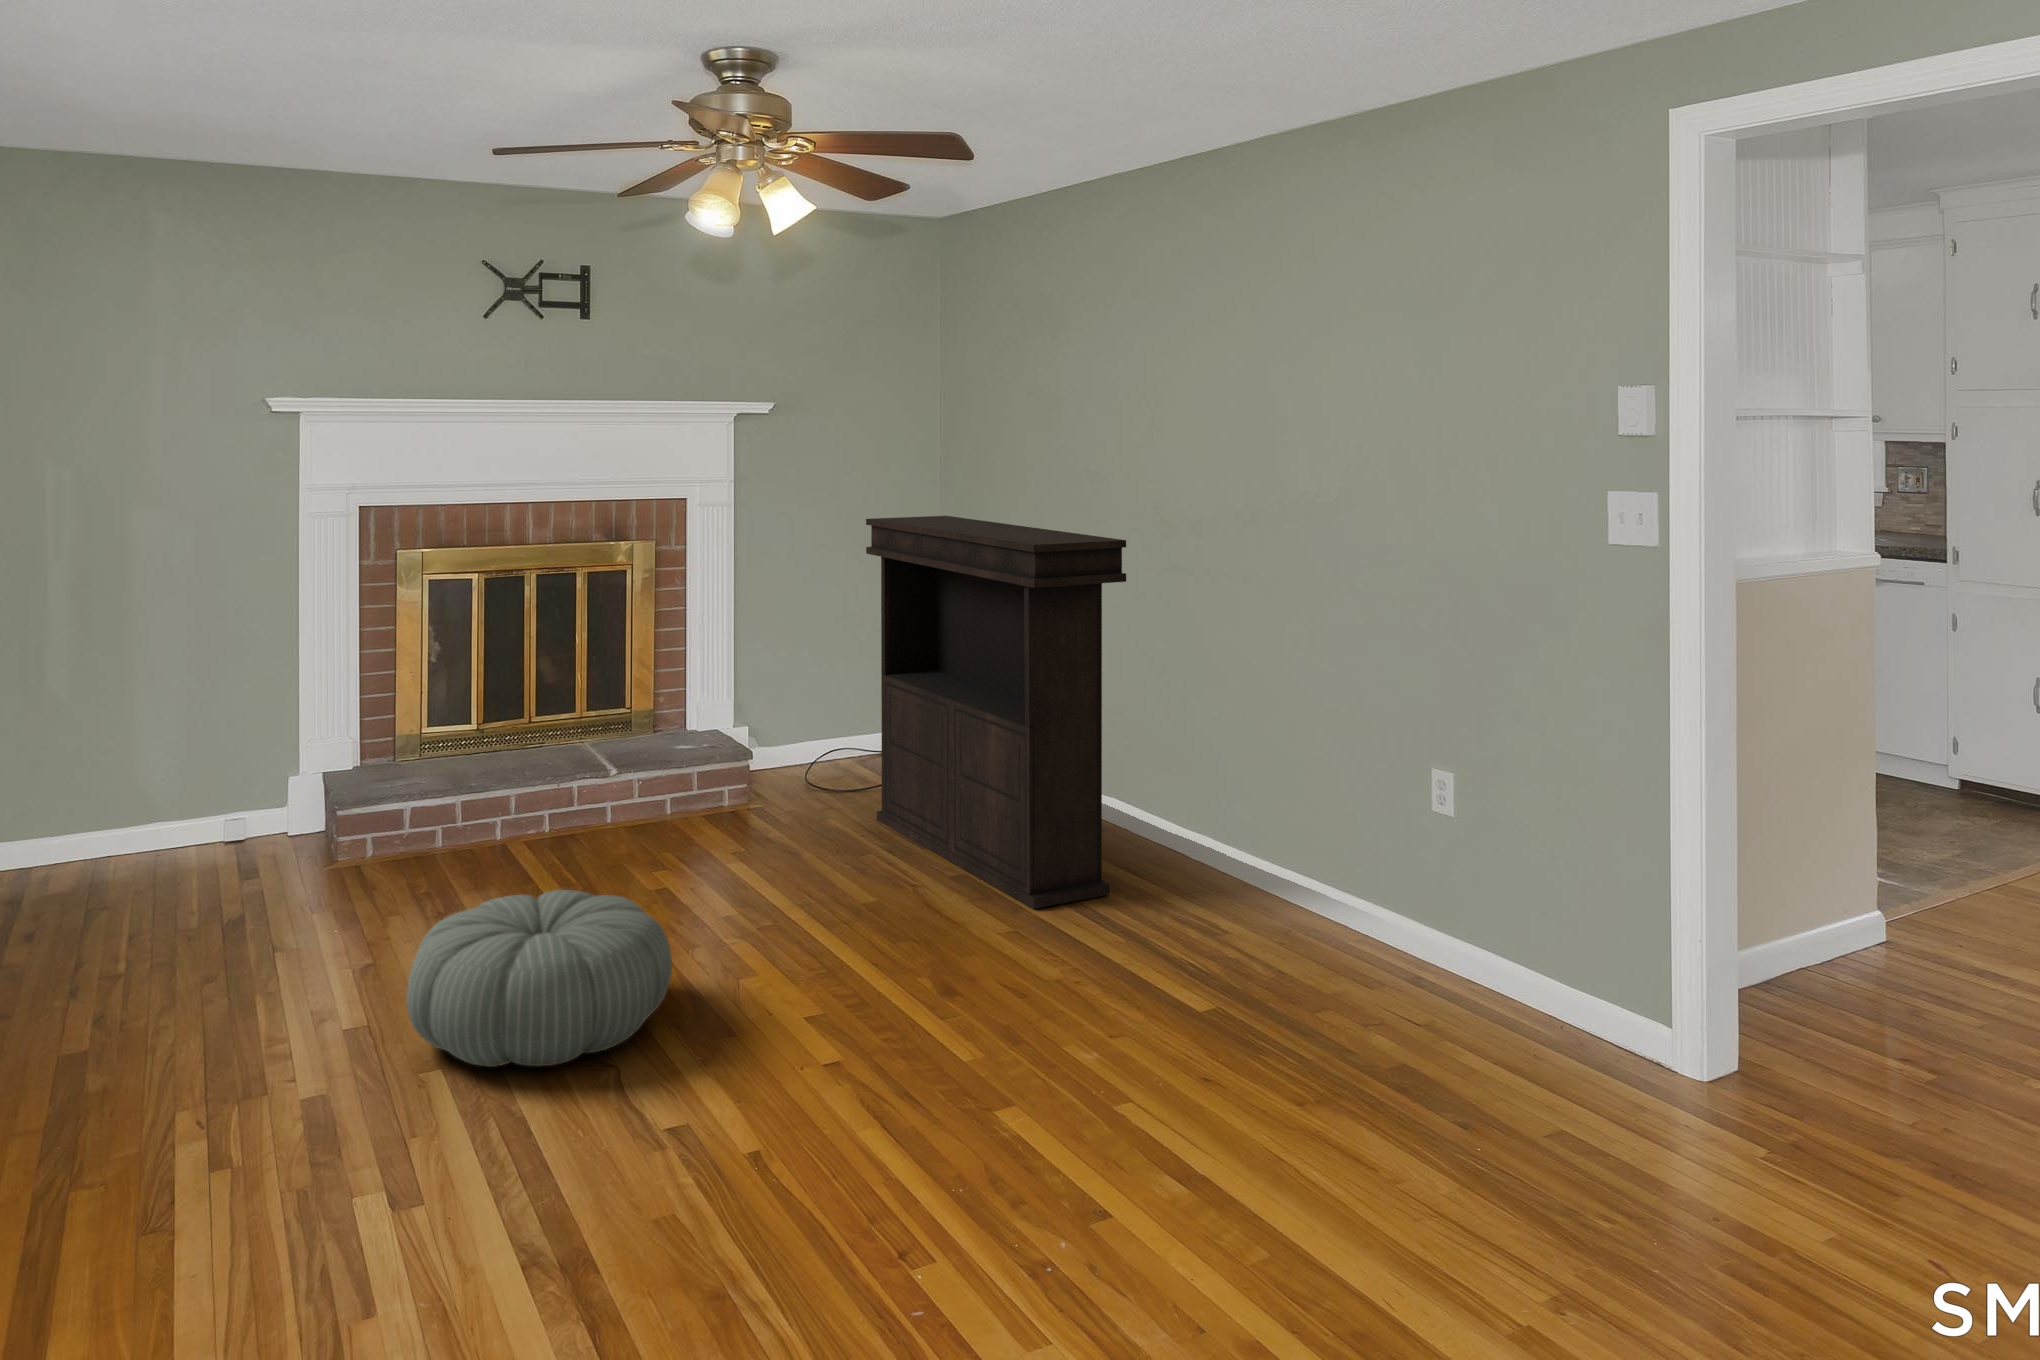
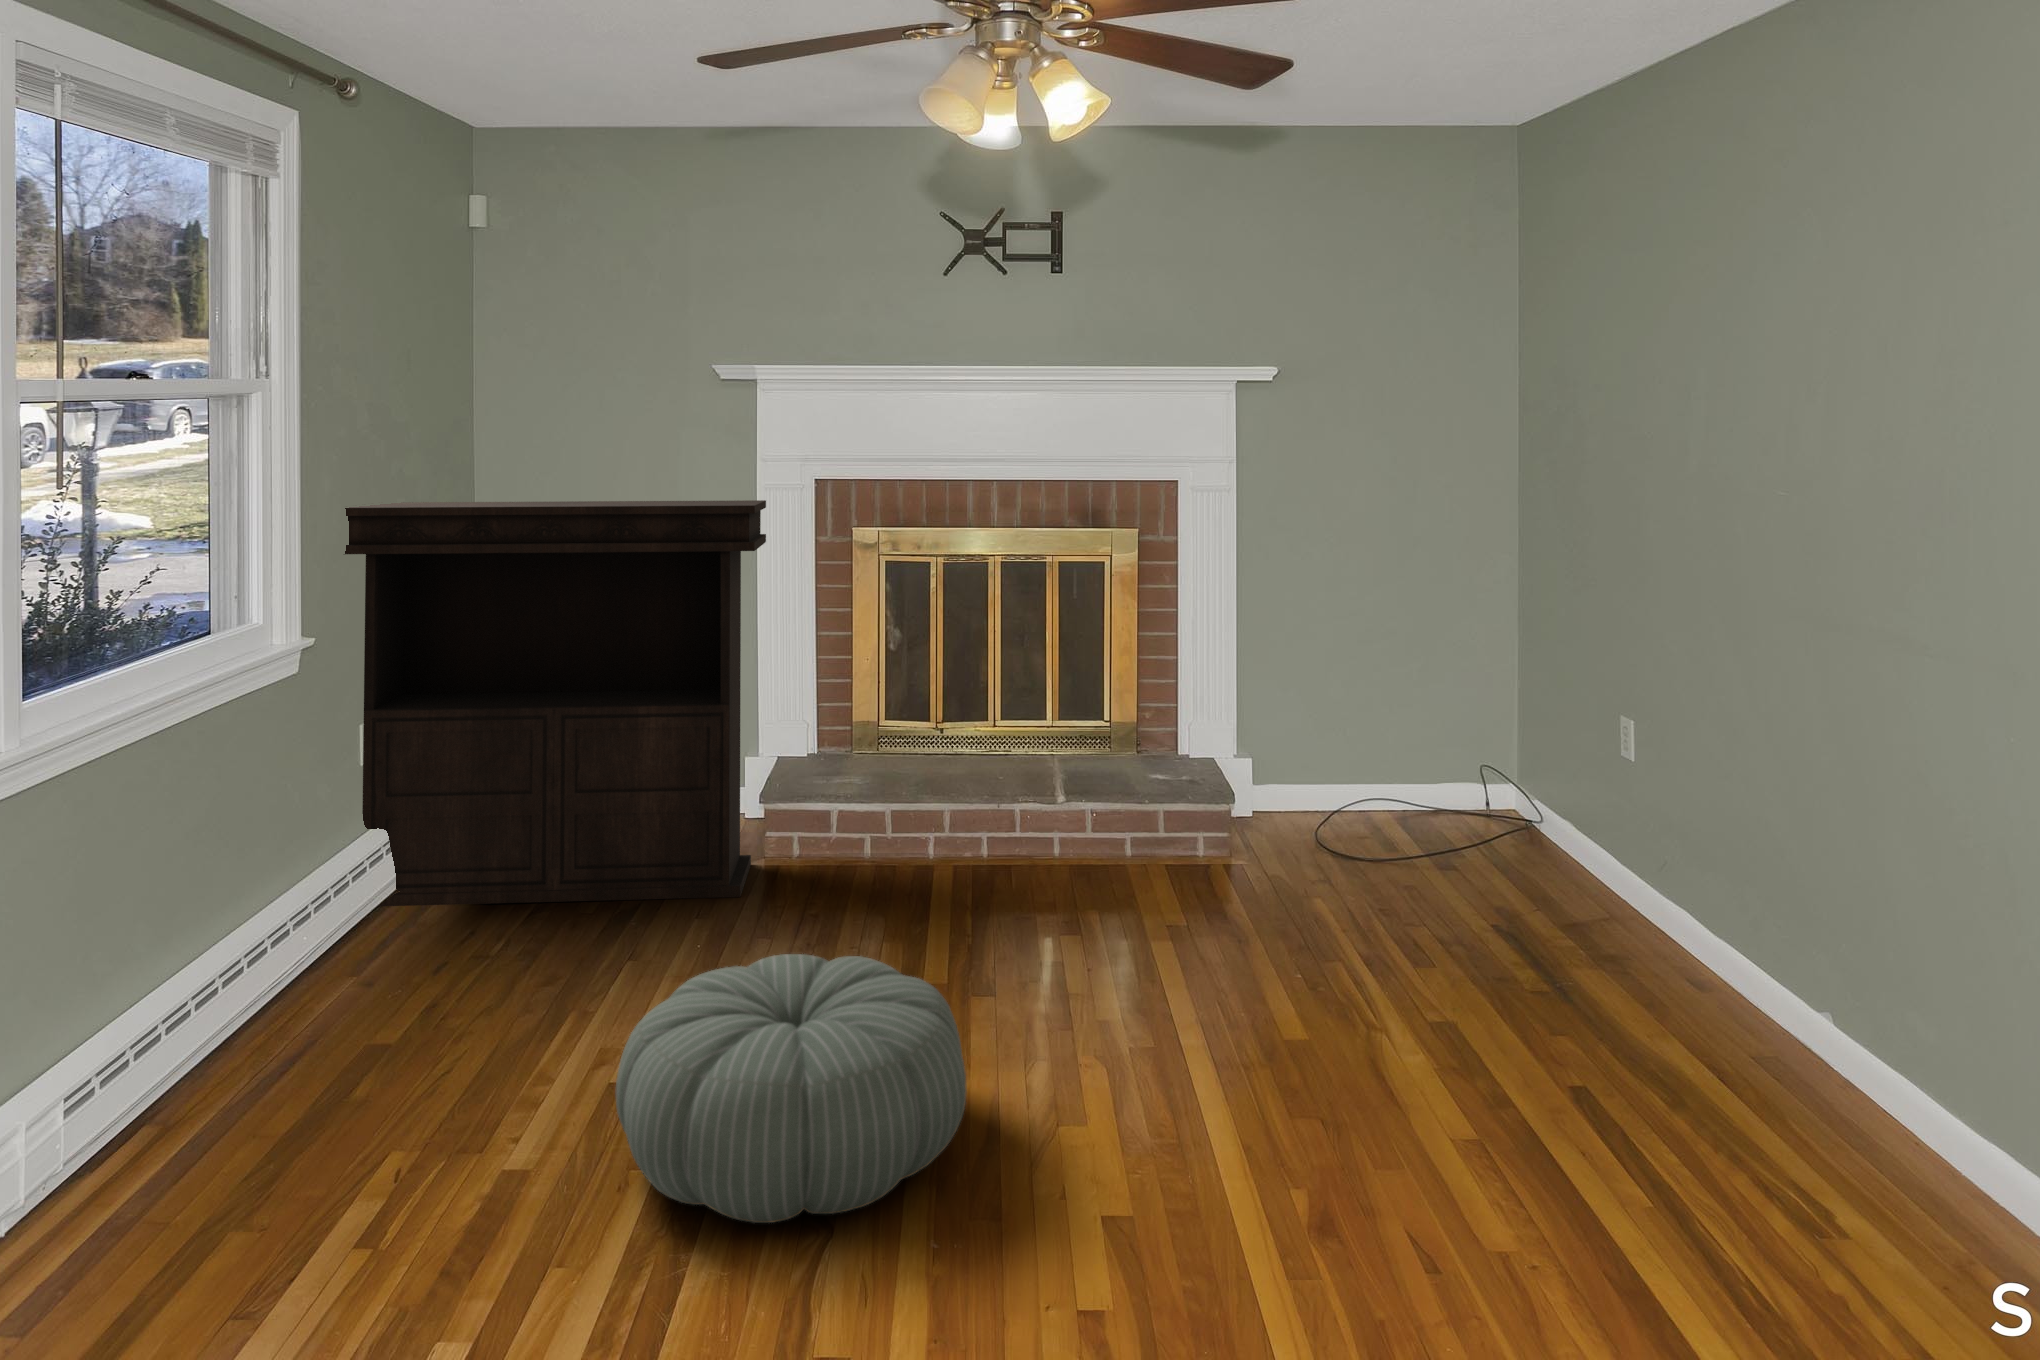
console table: present [866,516,1126,909] -> present [345,500,766,906]

